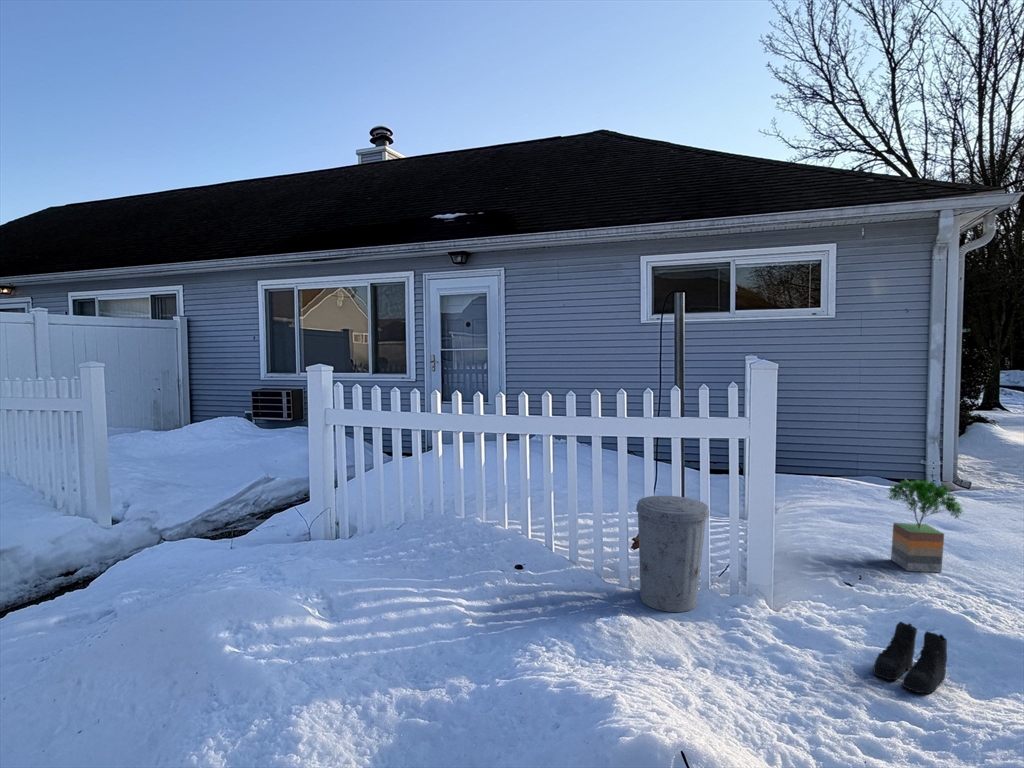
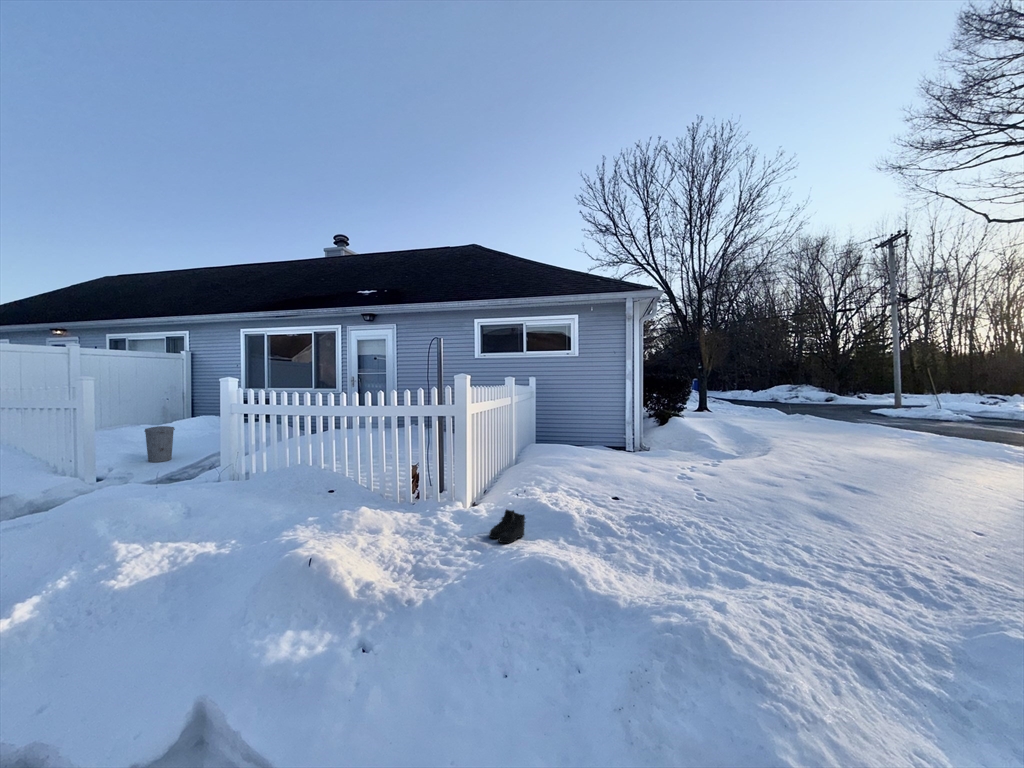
potted tree: present [889,480,963,573] -> none [550,440,583,490]
trash can: present [636,496,709,612] -> present [145,426,175,462]

